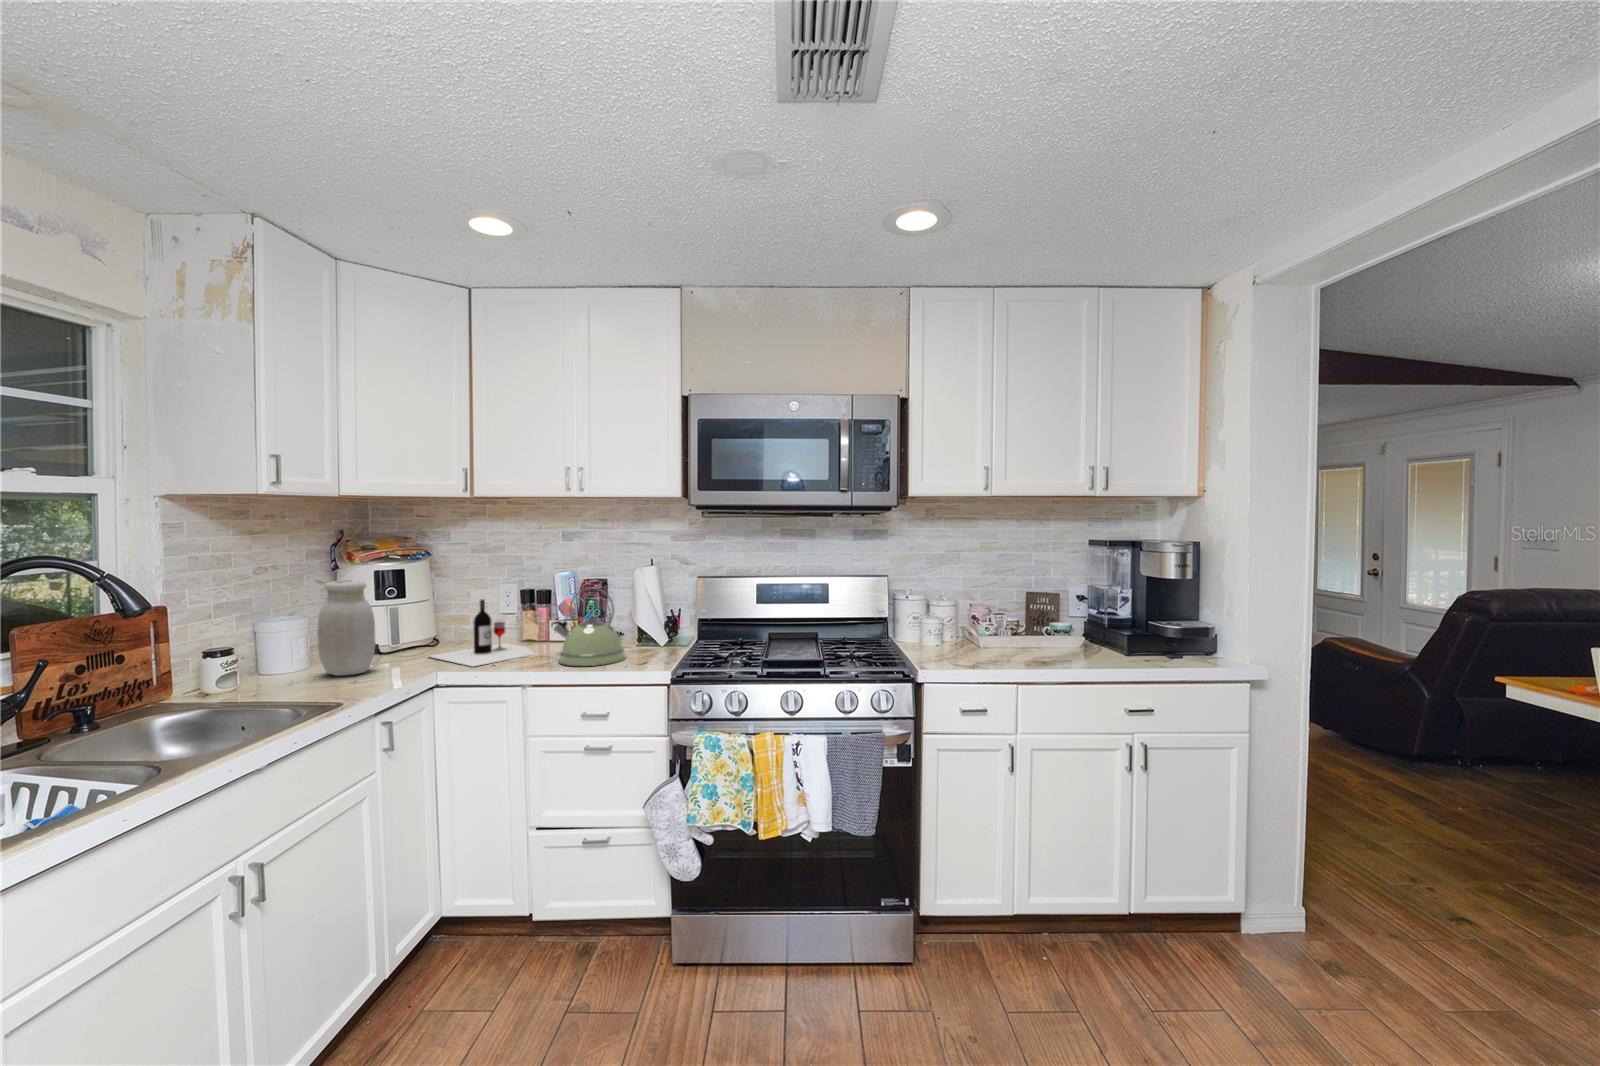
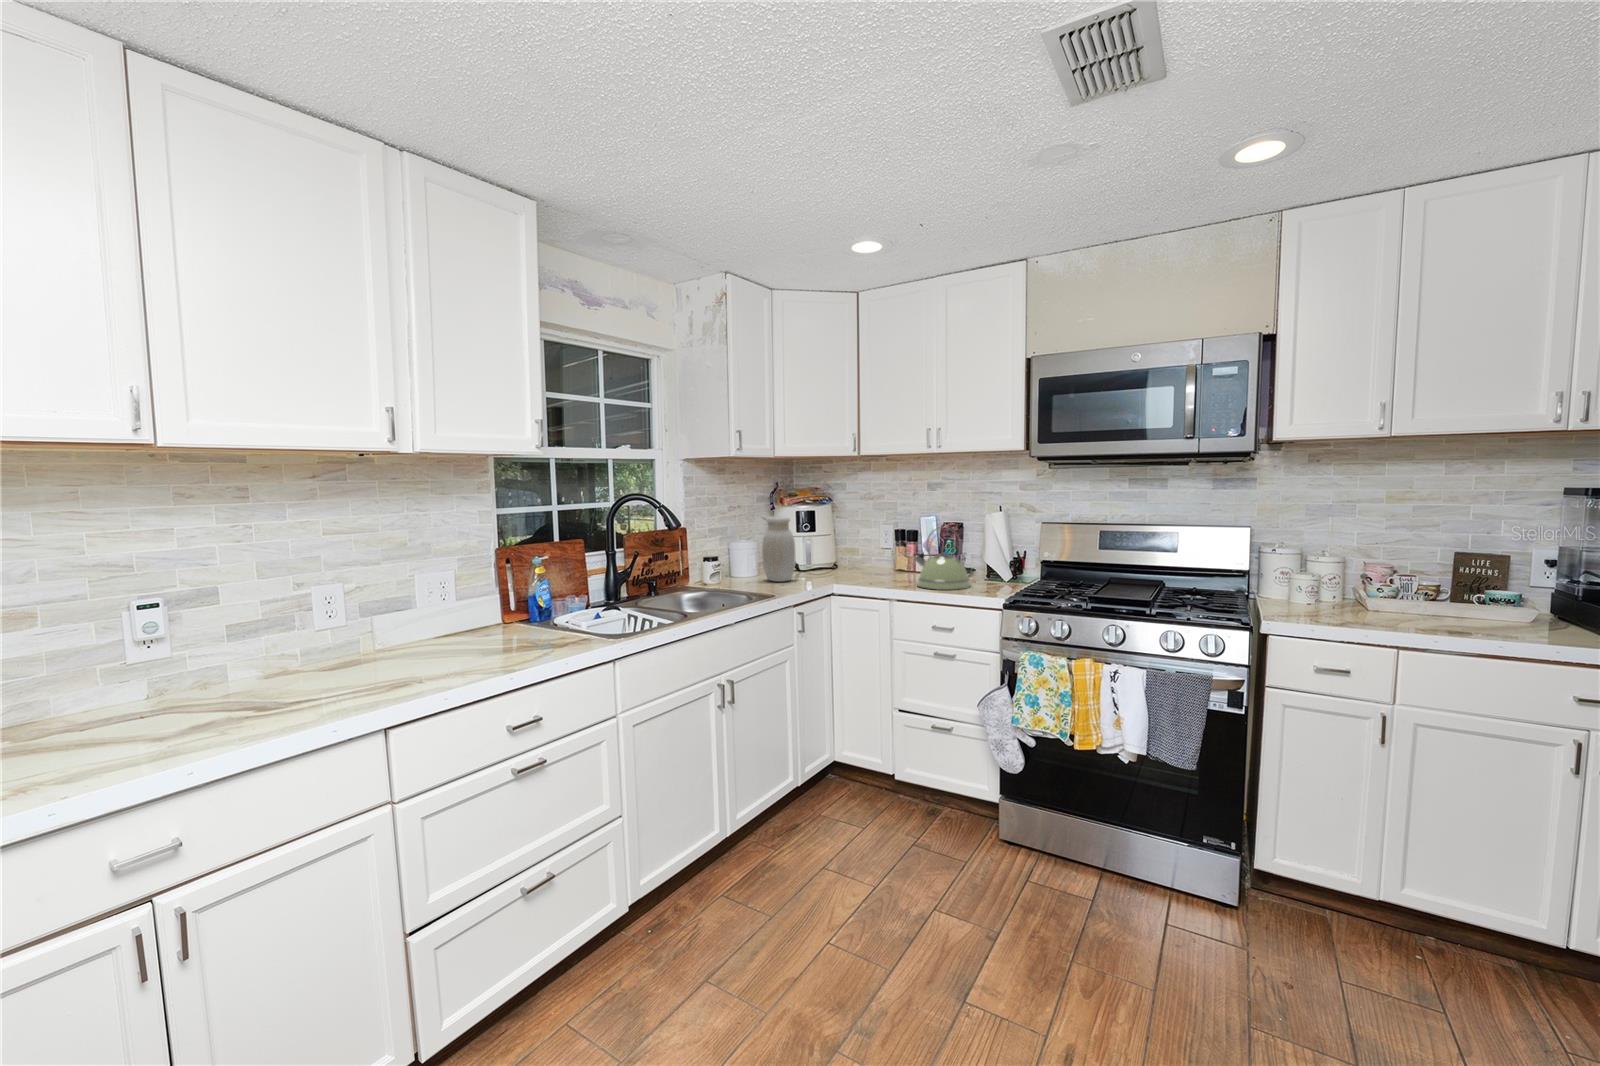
wine bottle: present [430,599,534,666] -> none [827,535,915,583]

